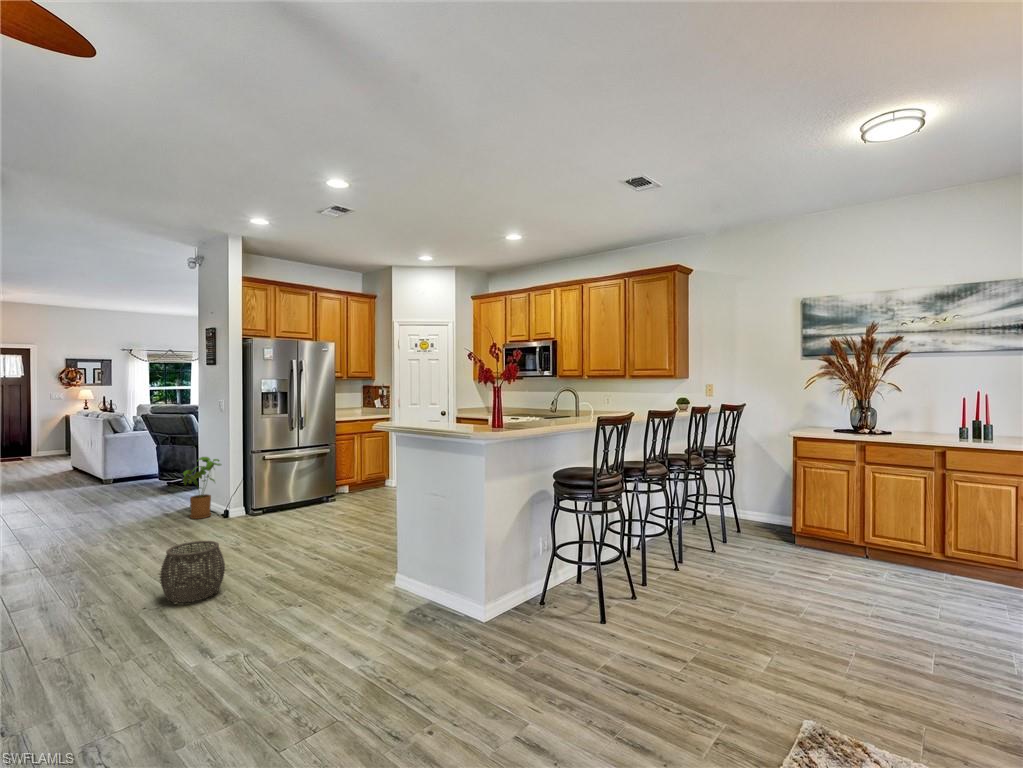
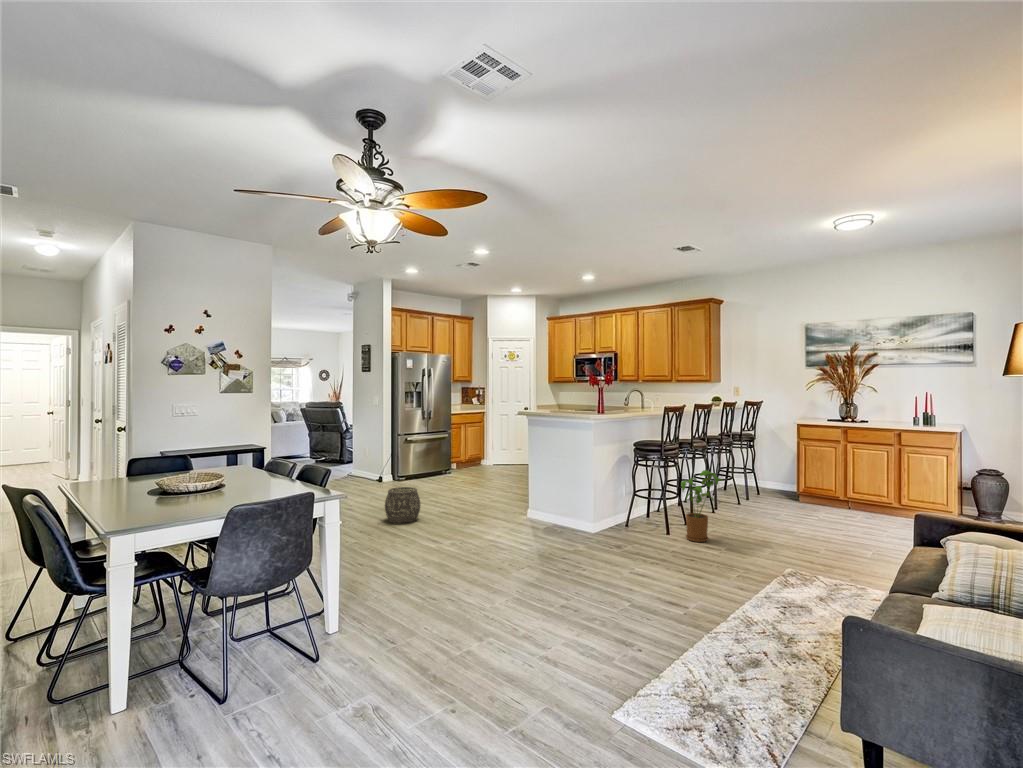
house plant: present [183,457,221,519] -> present [681,470,722,542]

